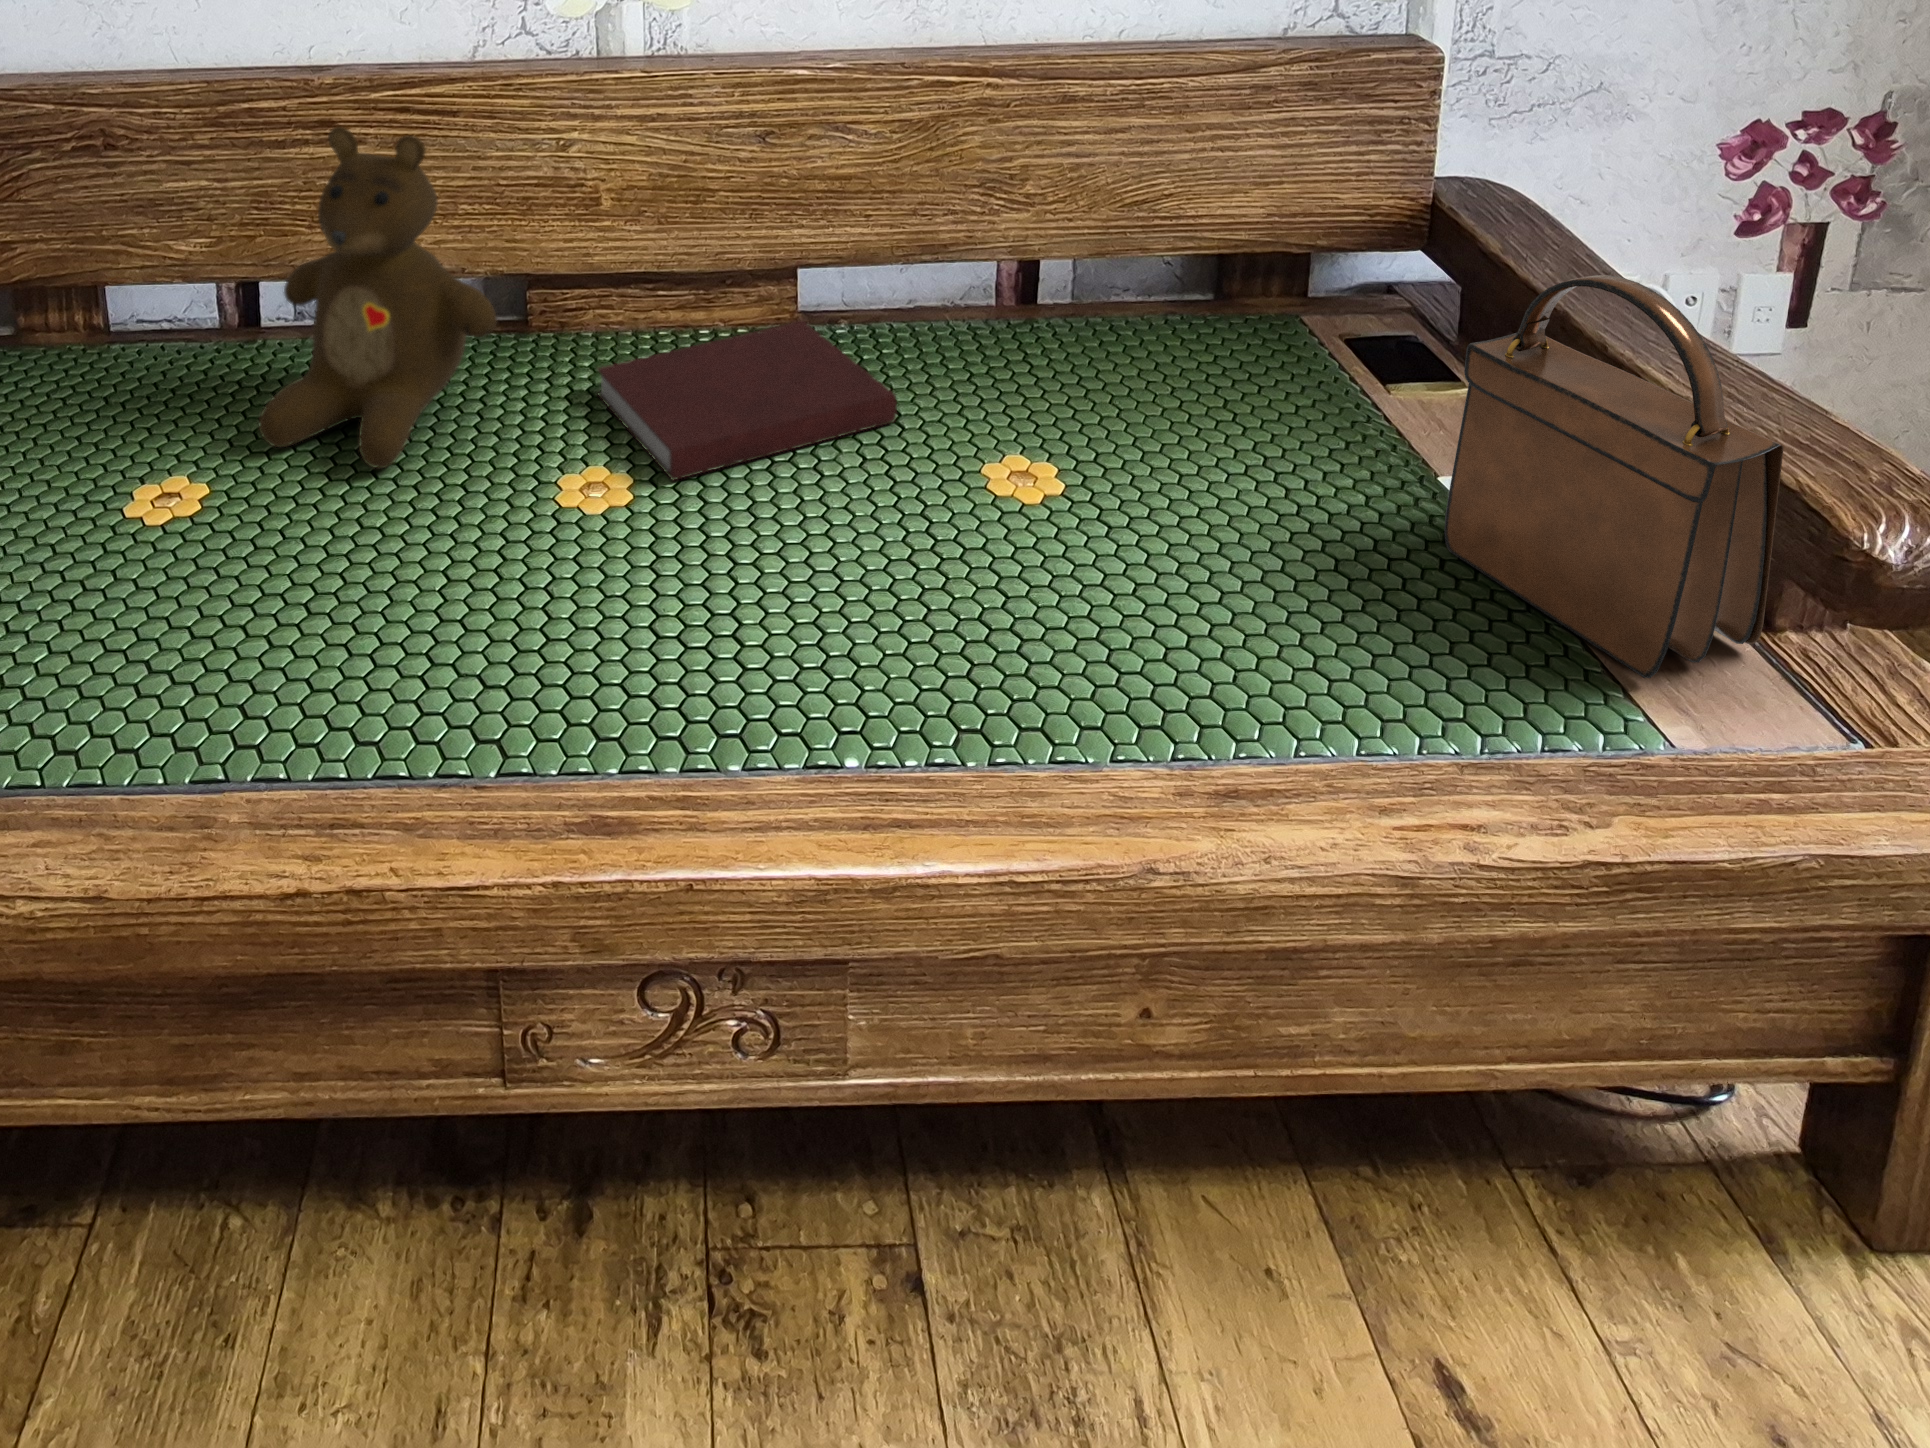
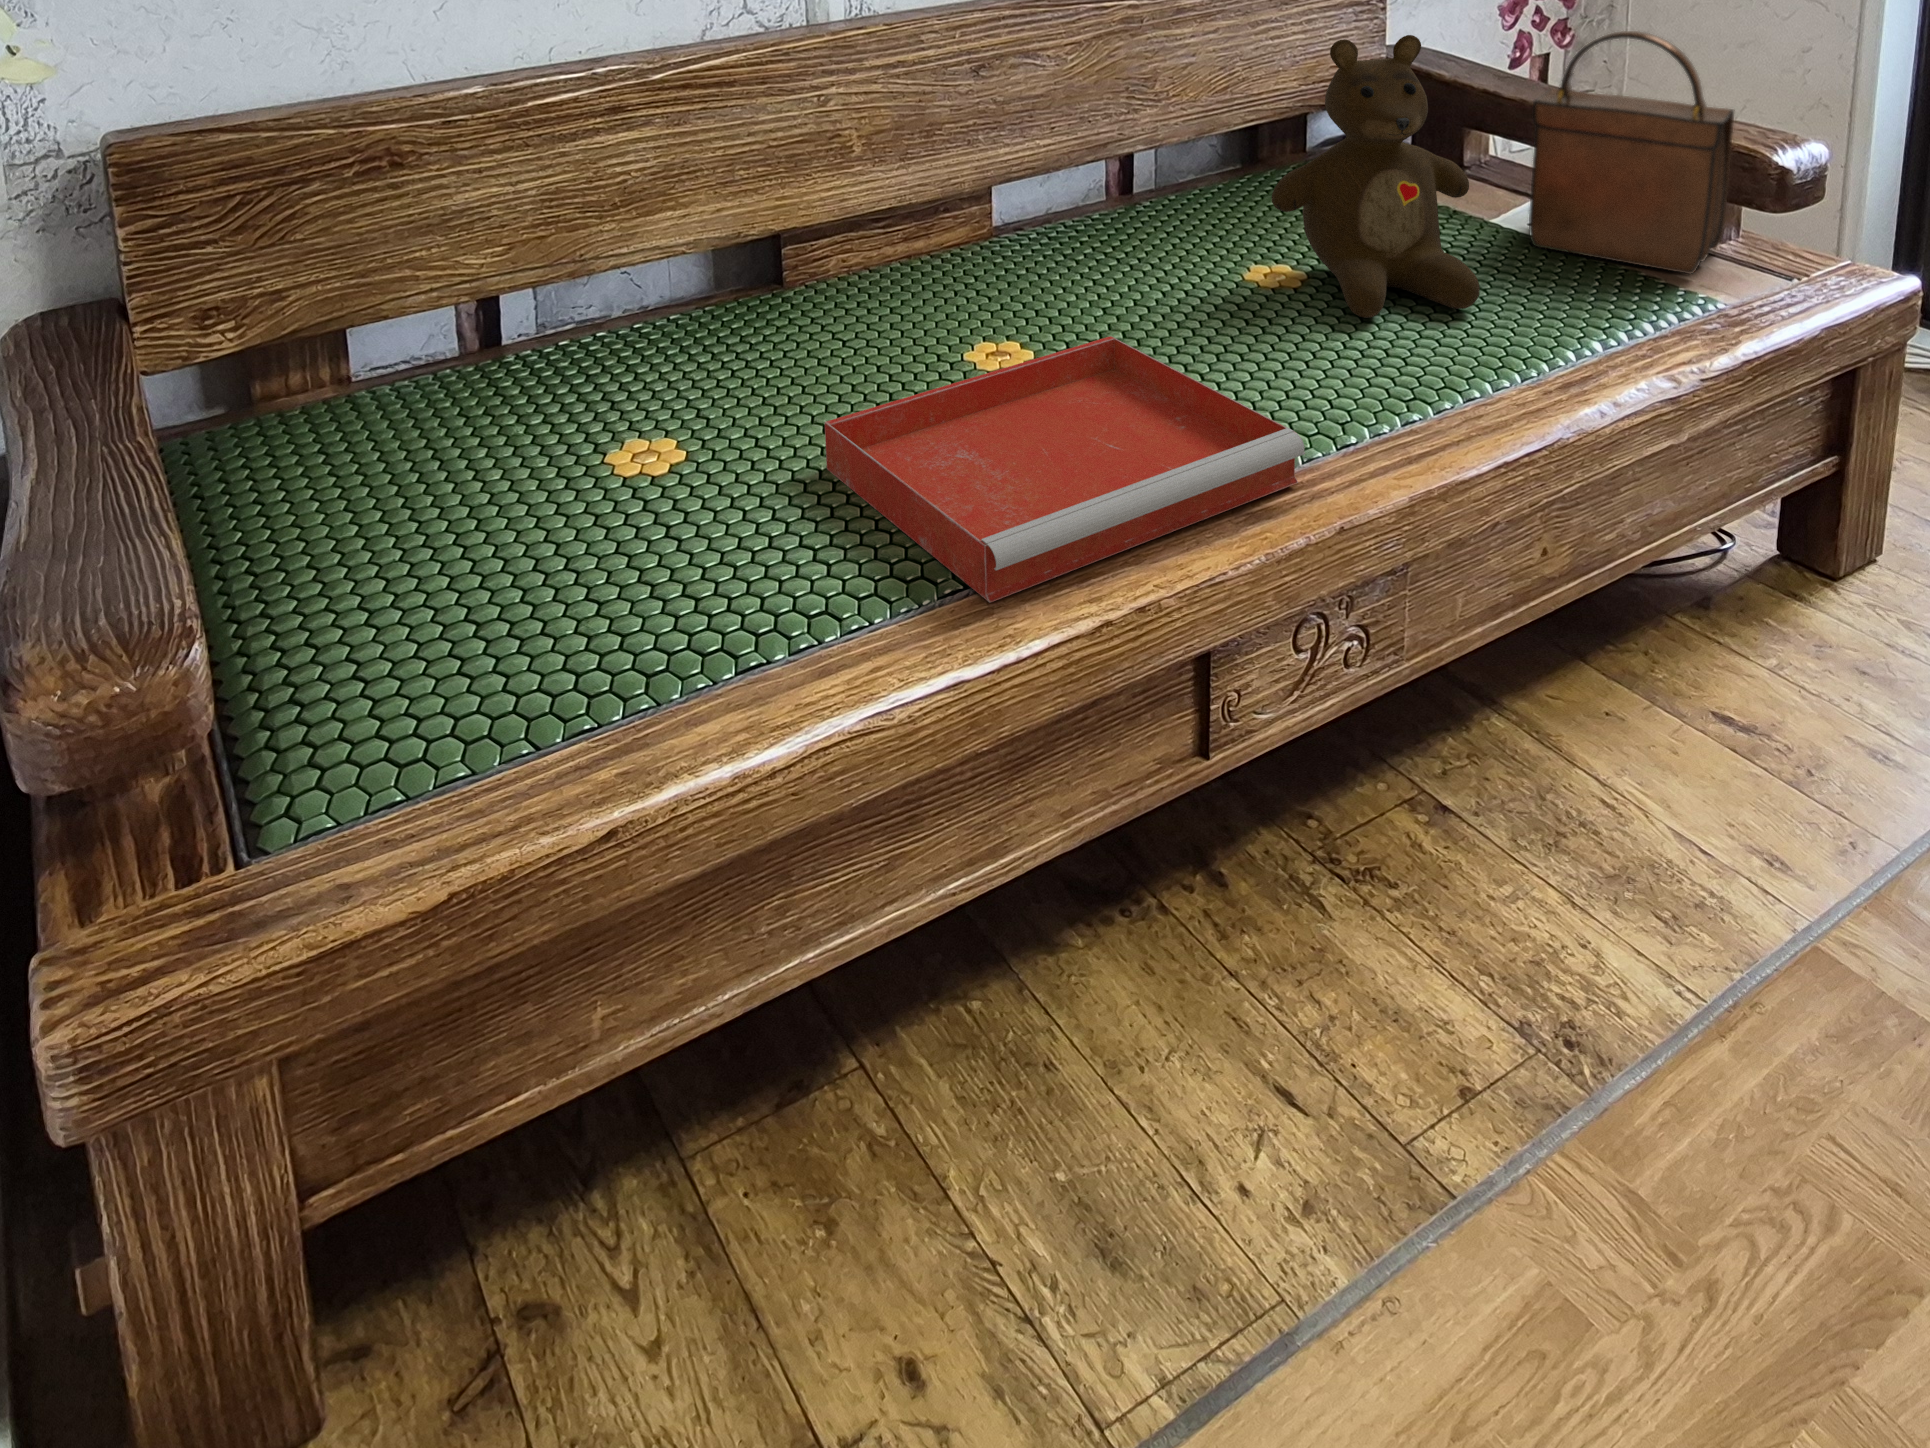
teddy bear: present [259,127,497,468] -> present [1272,35,1480,318]
notebook: present [597,321,897,480] -> none [906,216,1146,332]
tray: none [199,519,684,809] -> present [825,336,1305,602]

